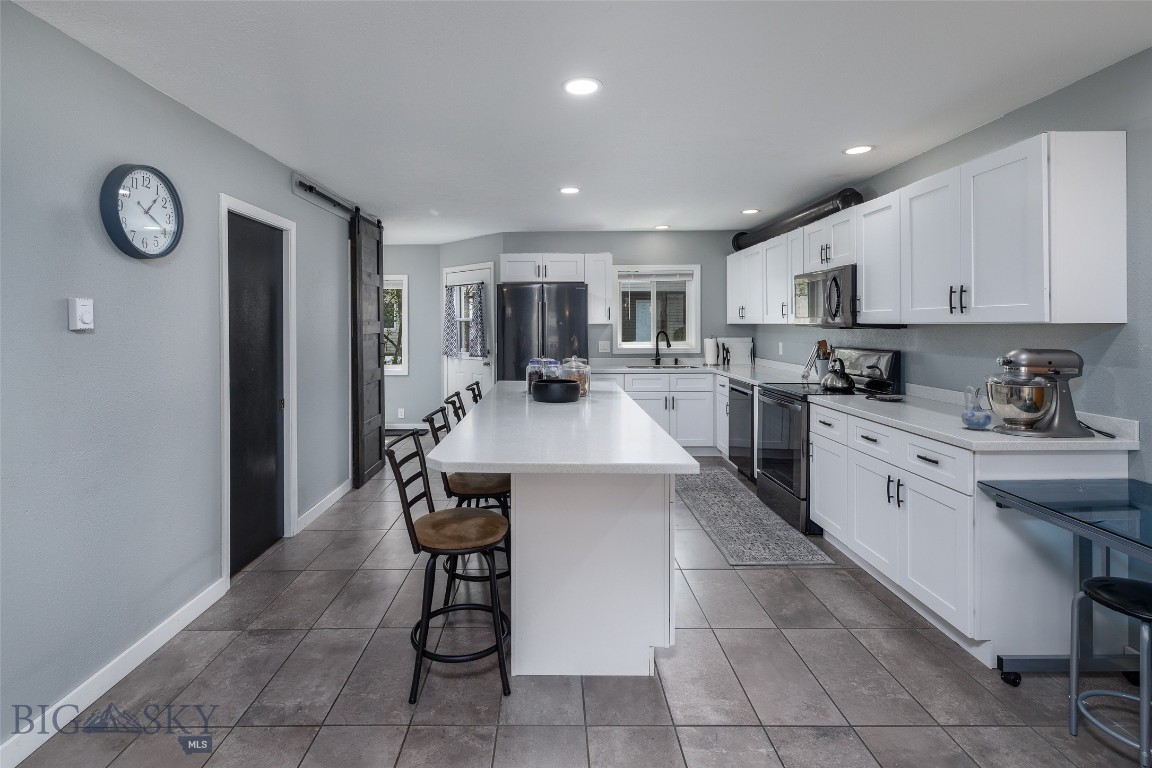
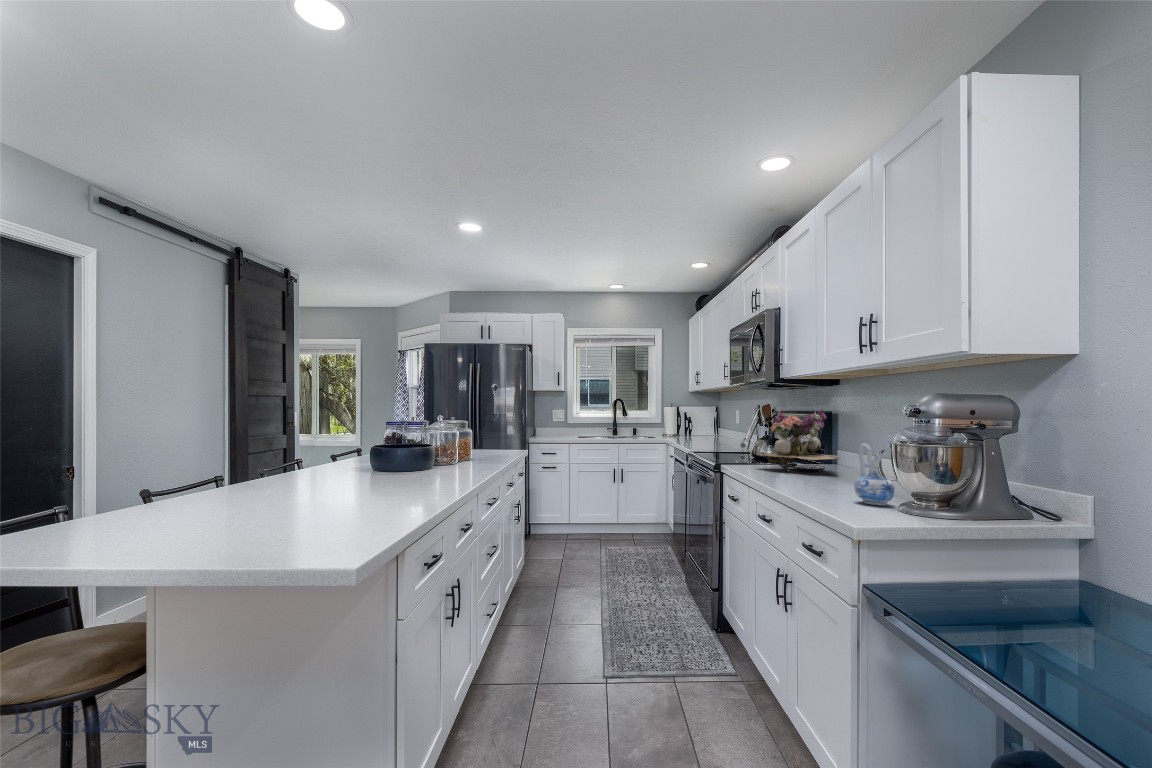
flower arrangement: none [851,349,921,403] -> present [758,408,839,470]

